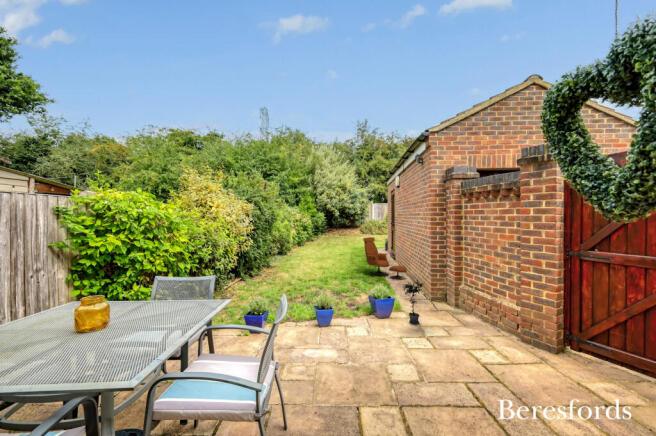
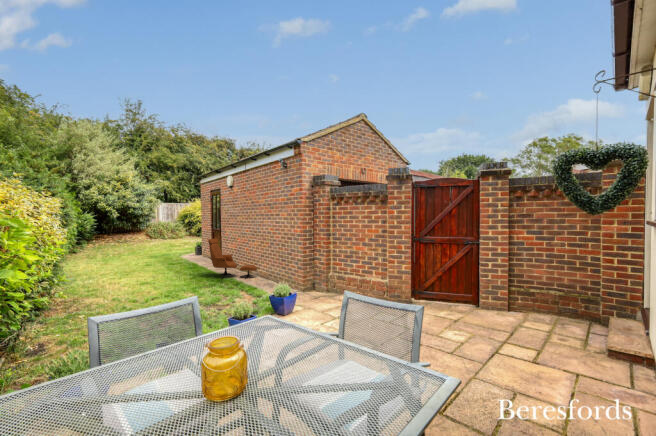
potted plant: present [403,280,423,324] -> none [308,270,324,309]

